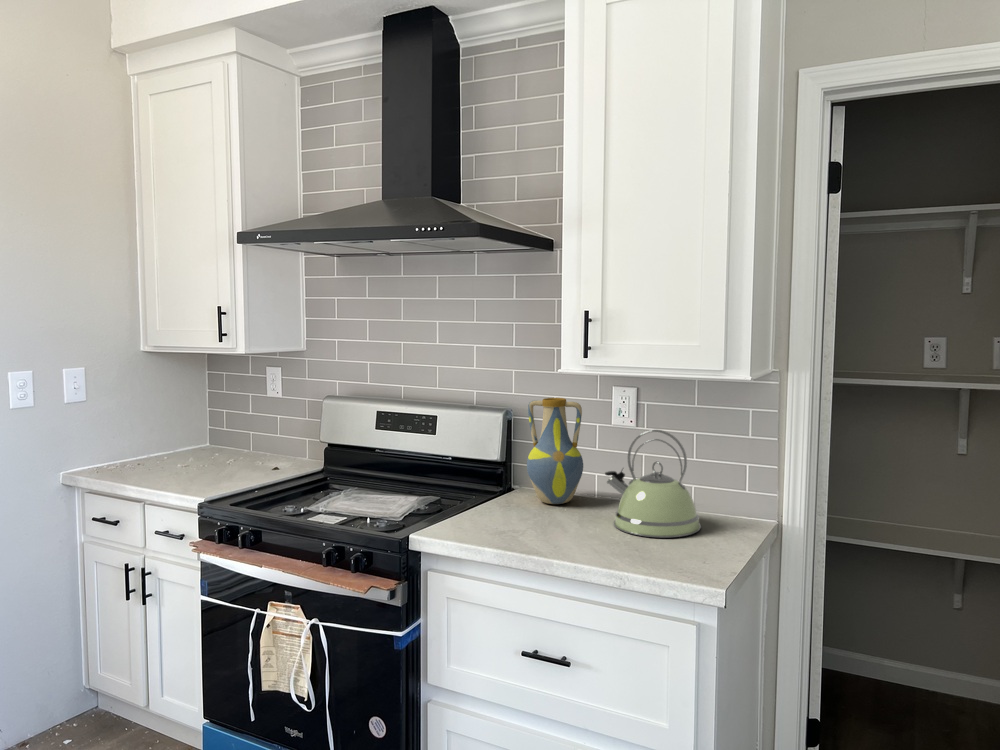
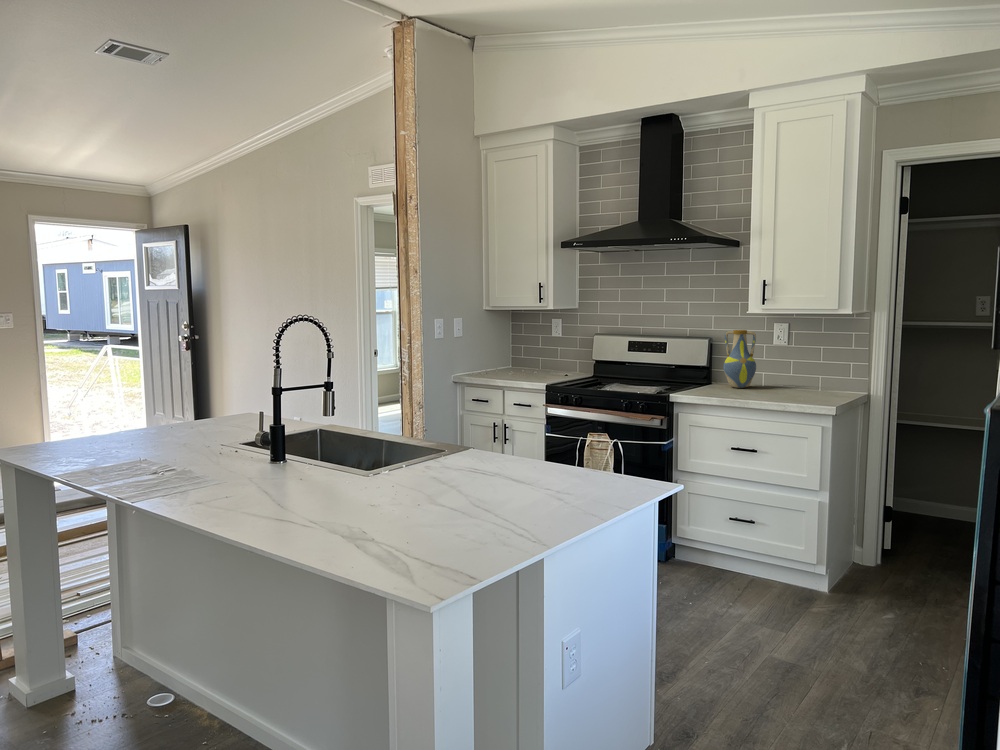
kettle: present [605,430,701,537] -> none [771,343,824,397]

